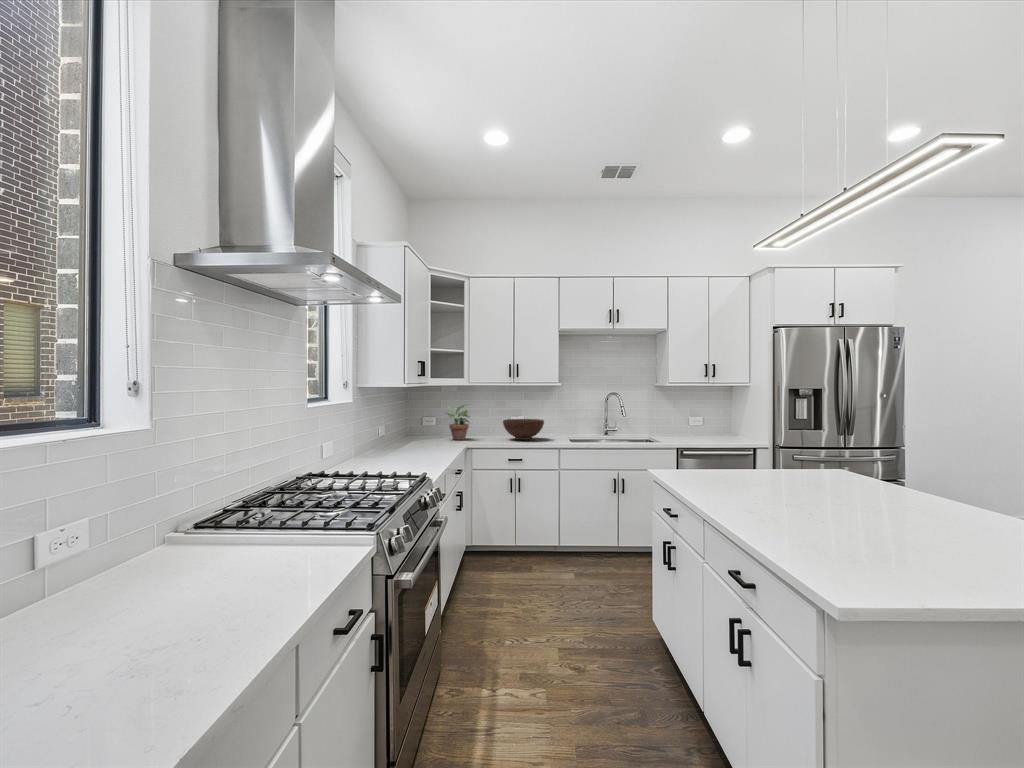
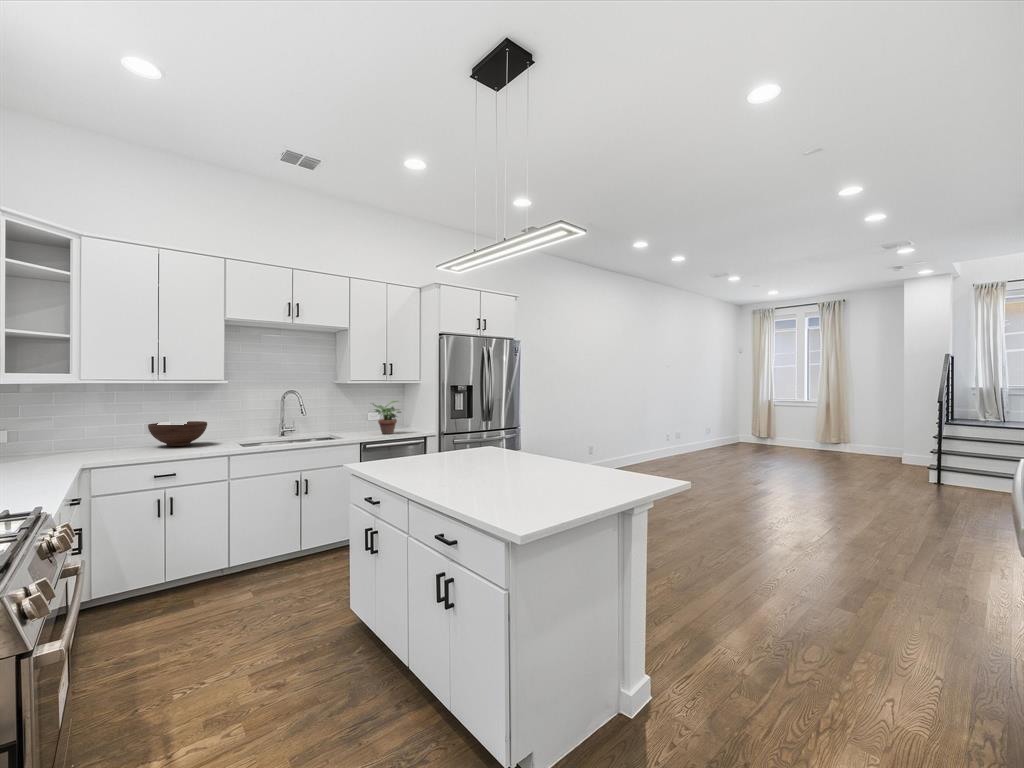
potted plant: present [445,404,470,440] -> present [372,401,401,434]

